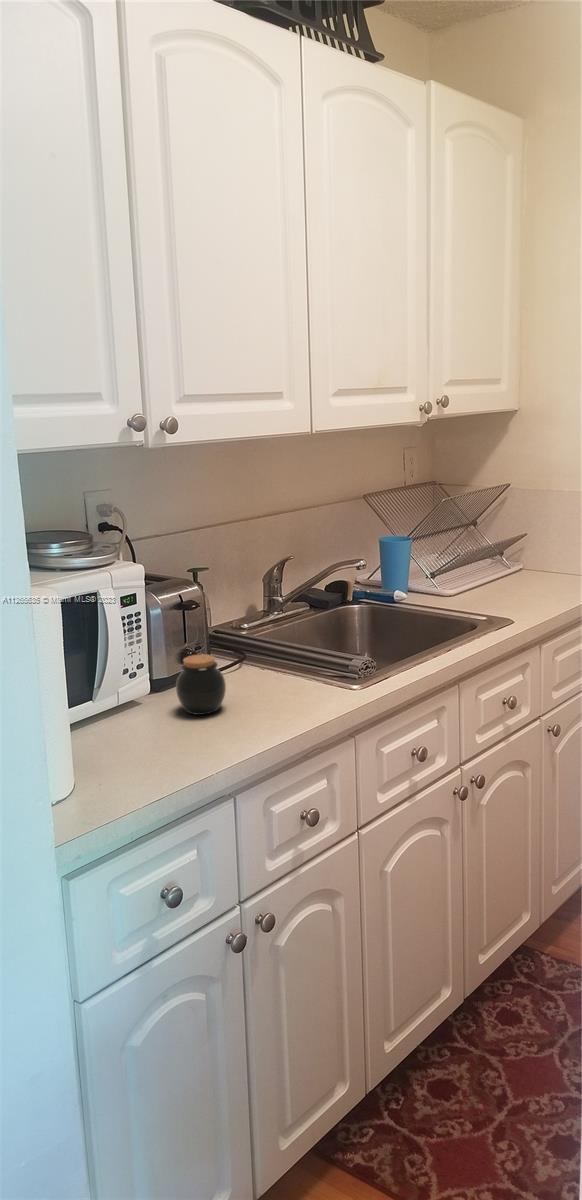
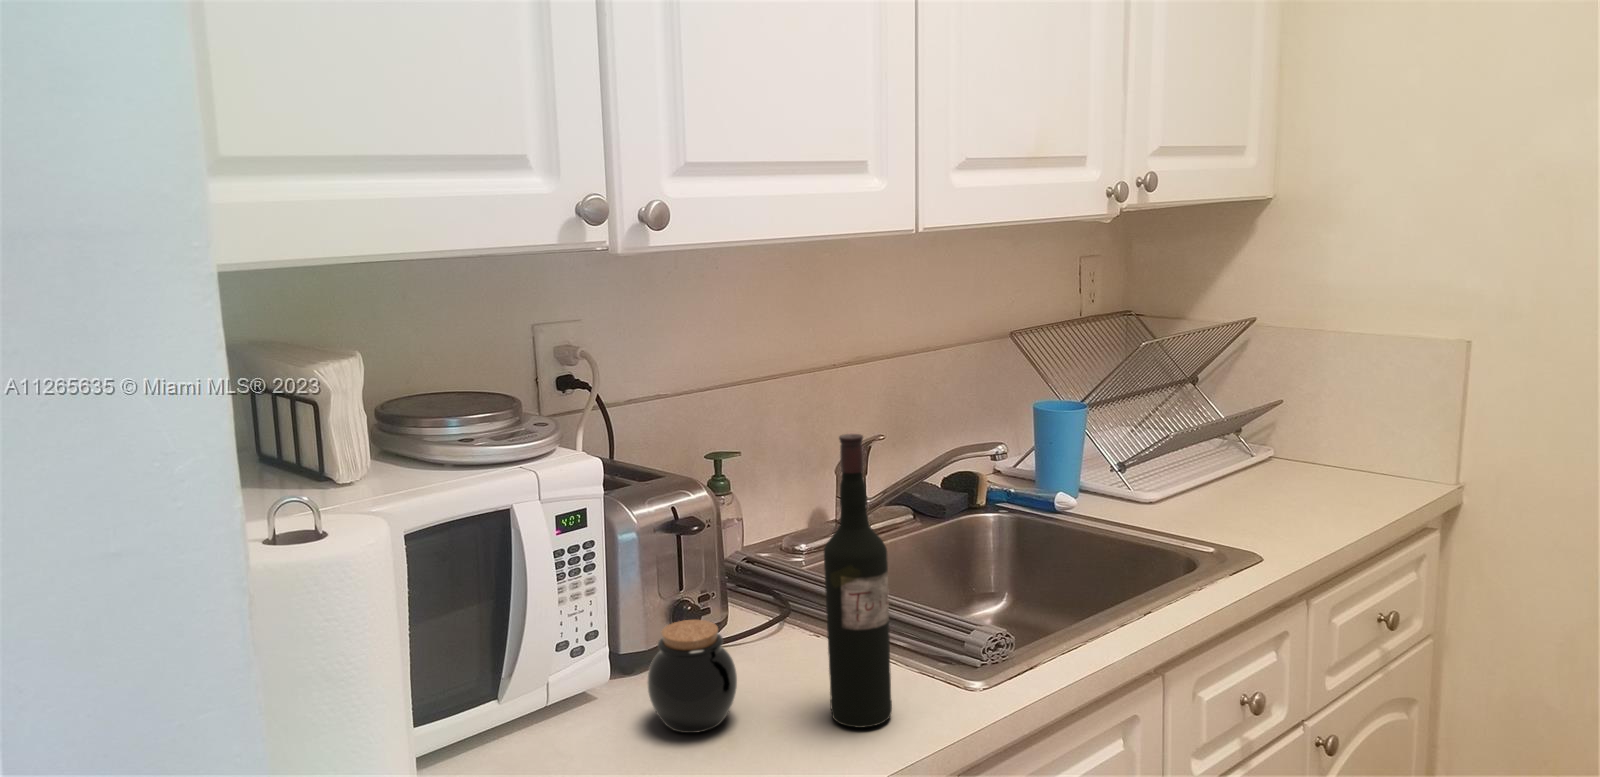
wine bottle: none [272,546,311,707] -> present [824,434,892,728]

